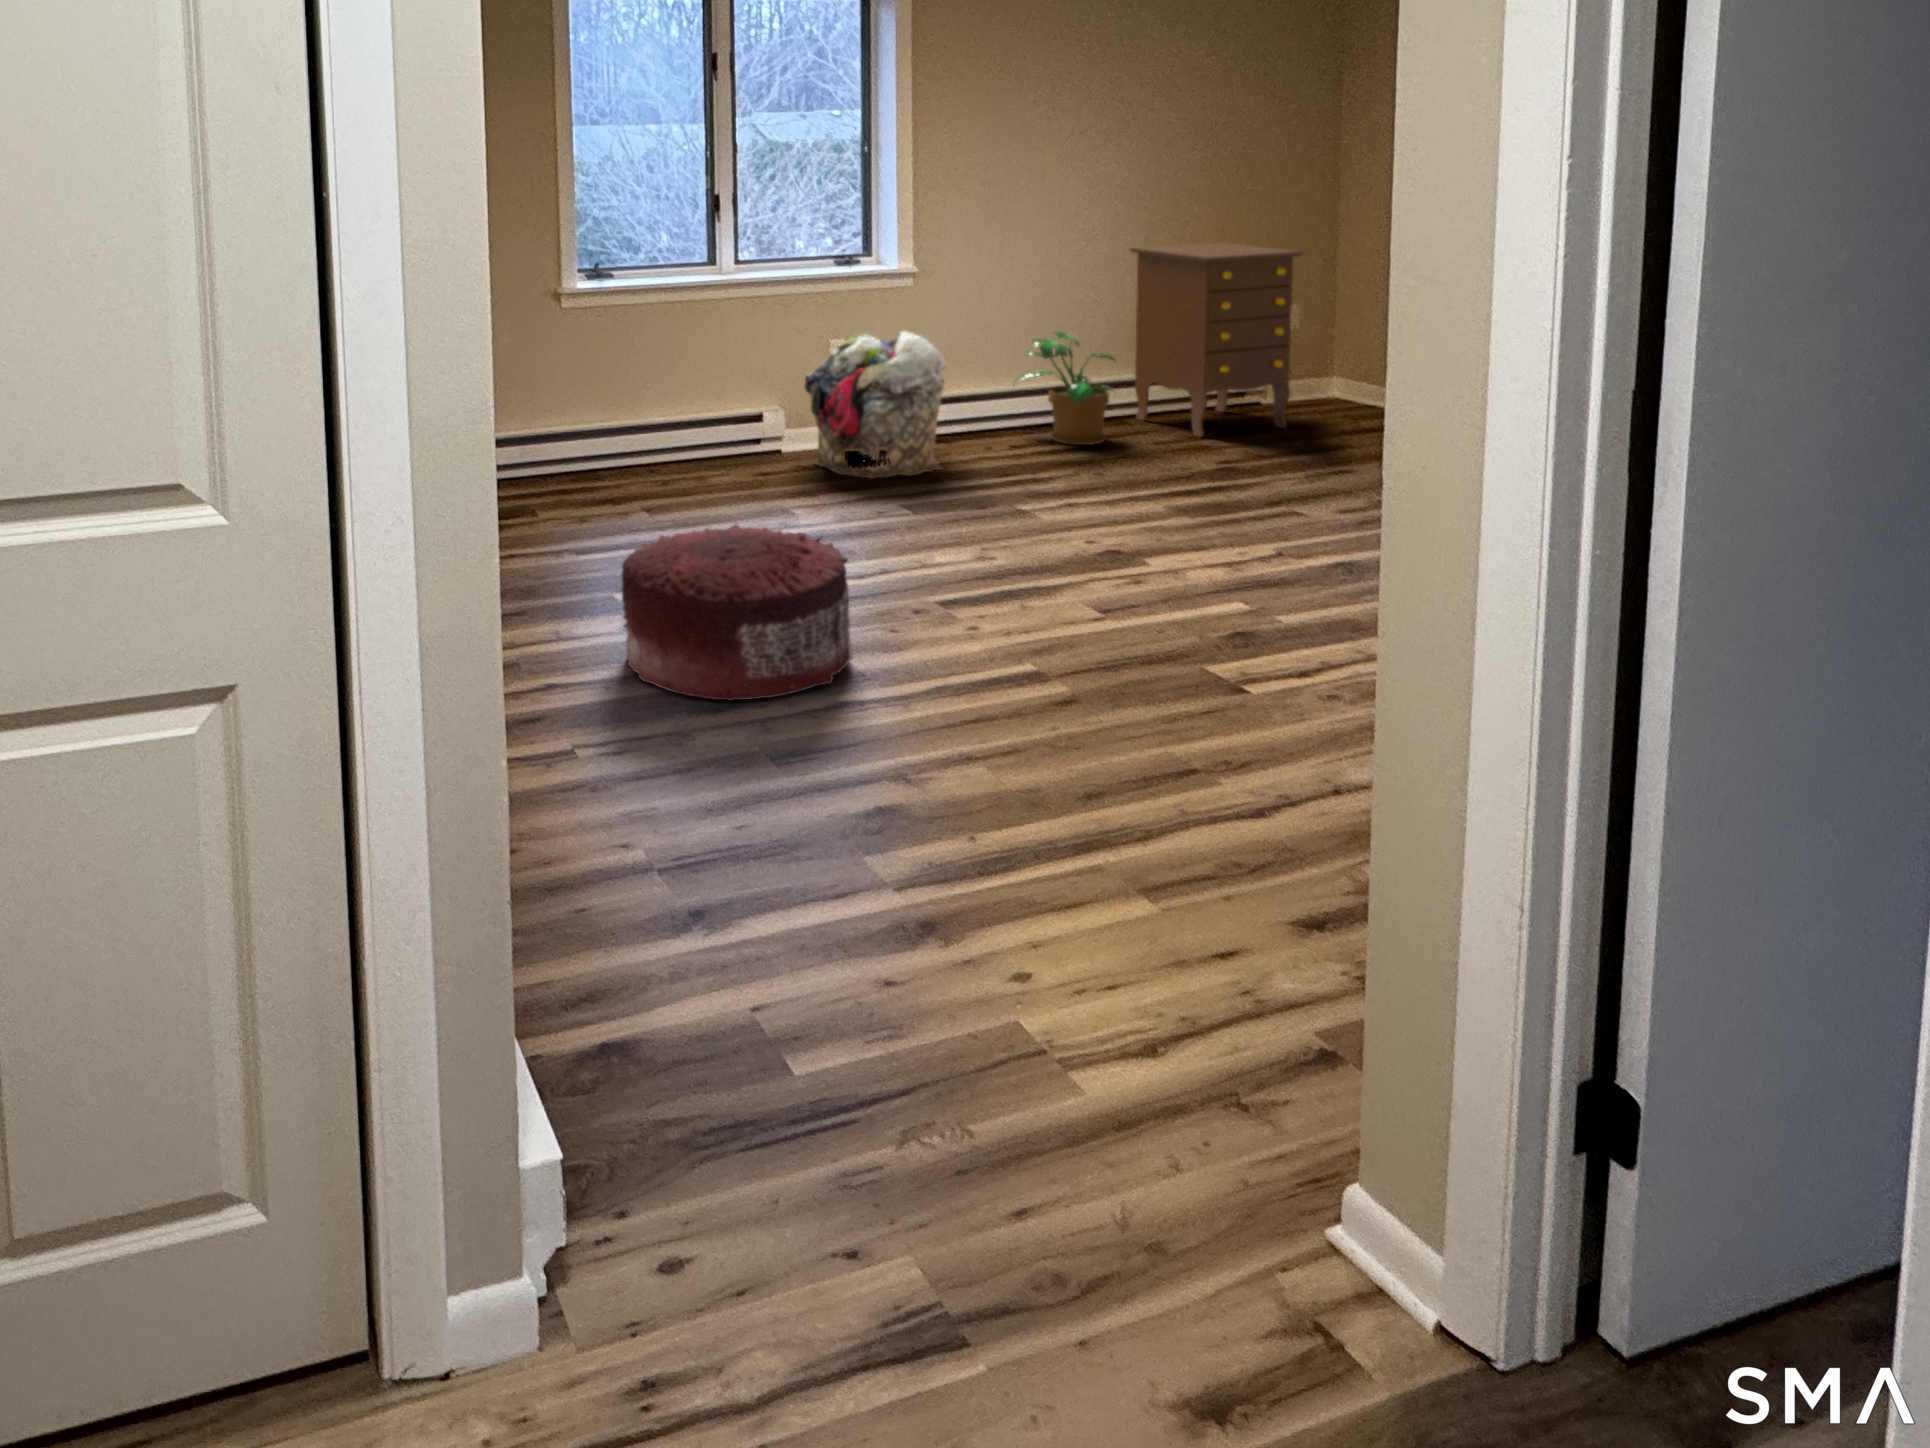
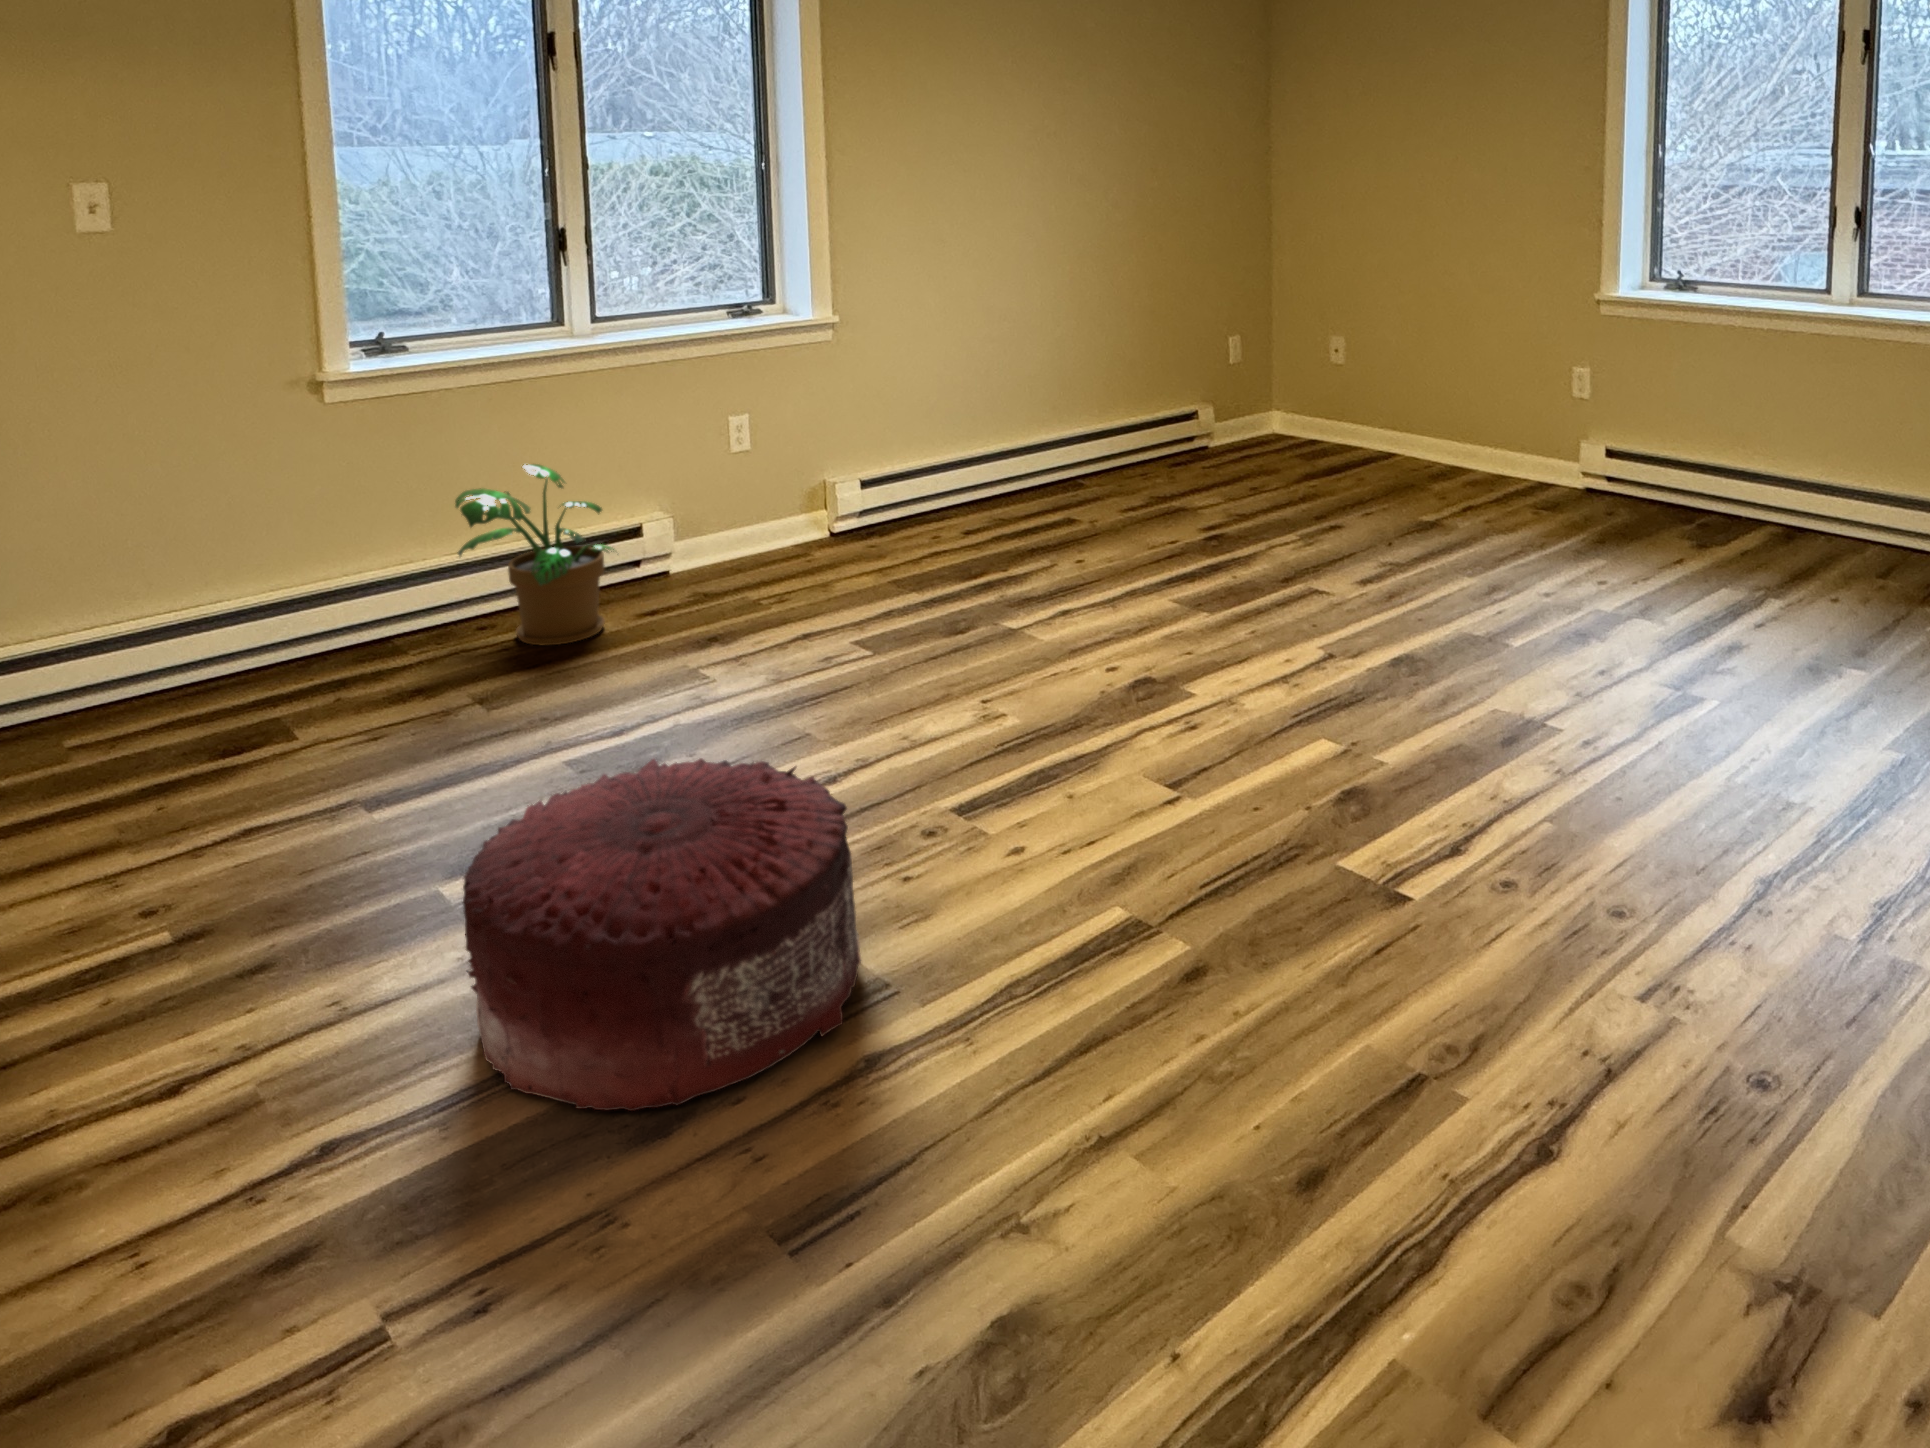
dresser: present [1130,243,1304,437] -> none [1072,268,1260,495]
laundry basket: present [804,331,946,479] -> none [699,400,892,603]
potted plant: present [1016,331,1115,445] -> present [455,464,614,645]

